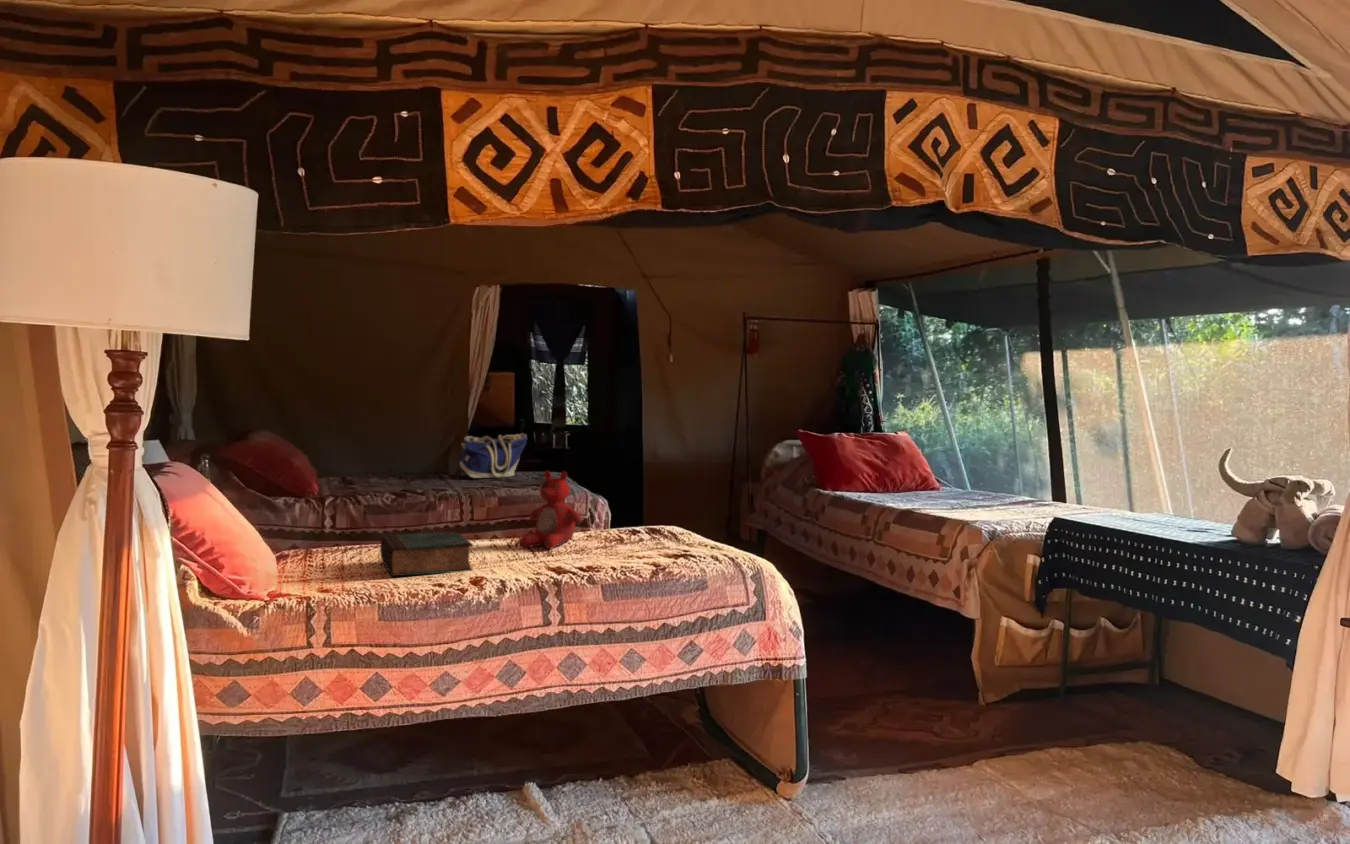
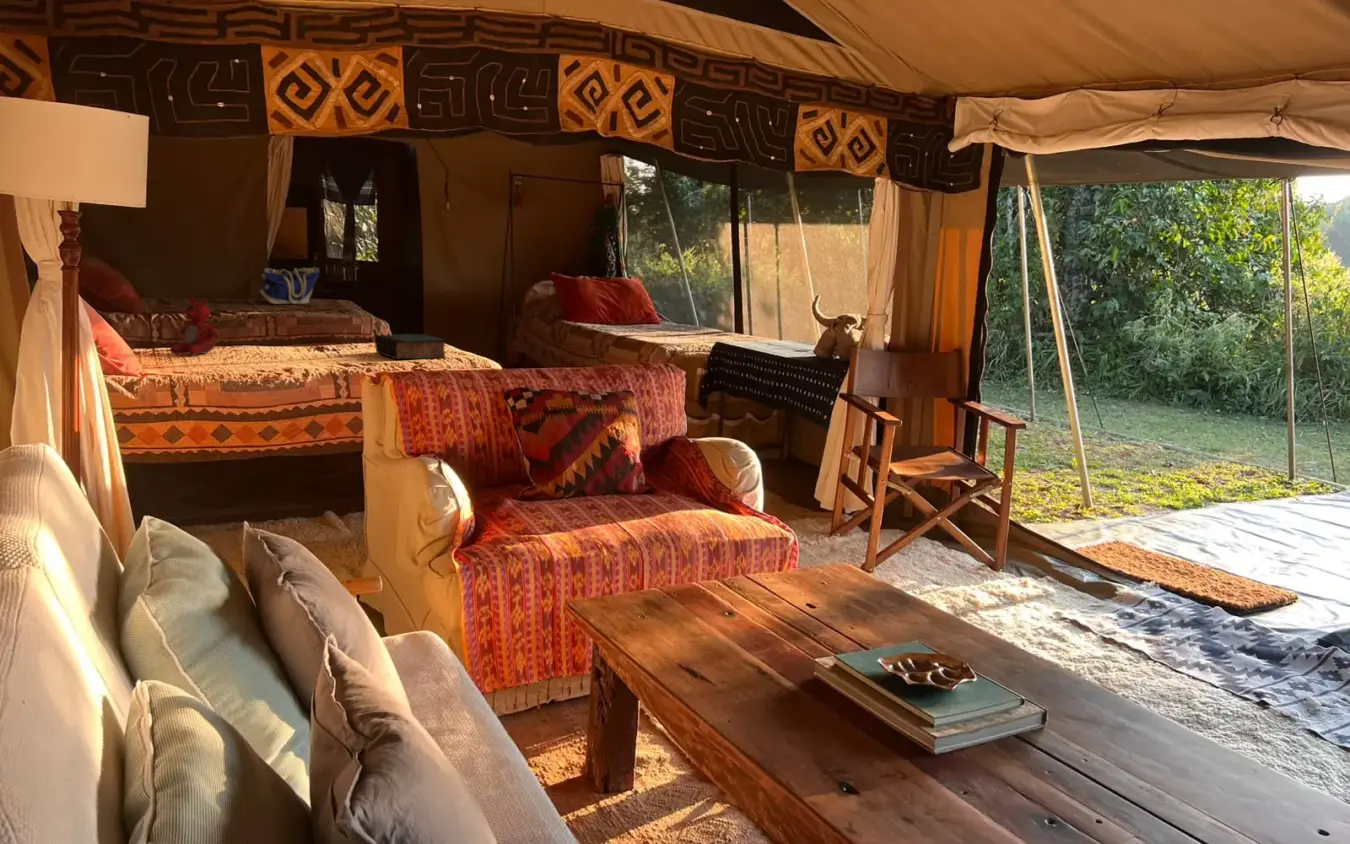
stuffed bear: present [521,471,582,549] -> present [170,298,219,356]
book: present [380,532,473,576] -> present [375,334,446,359]

